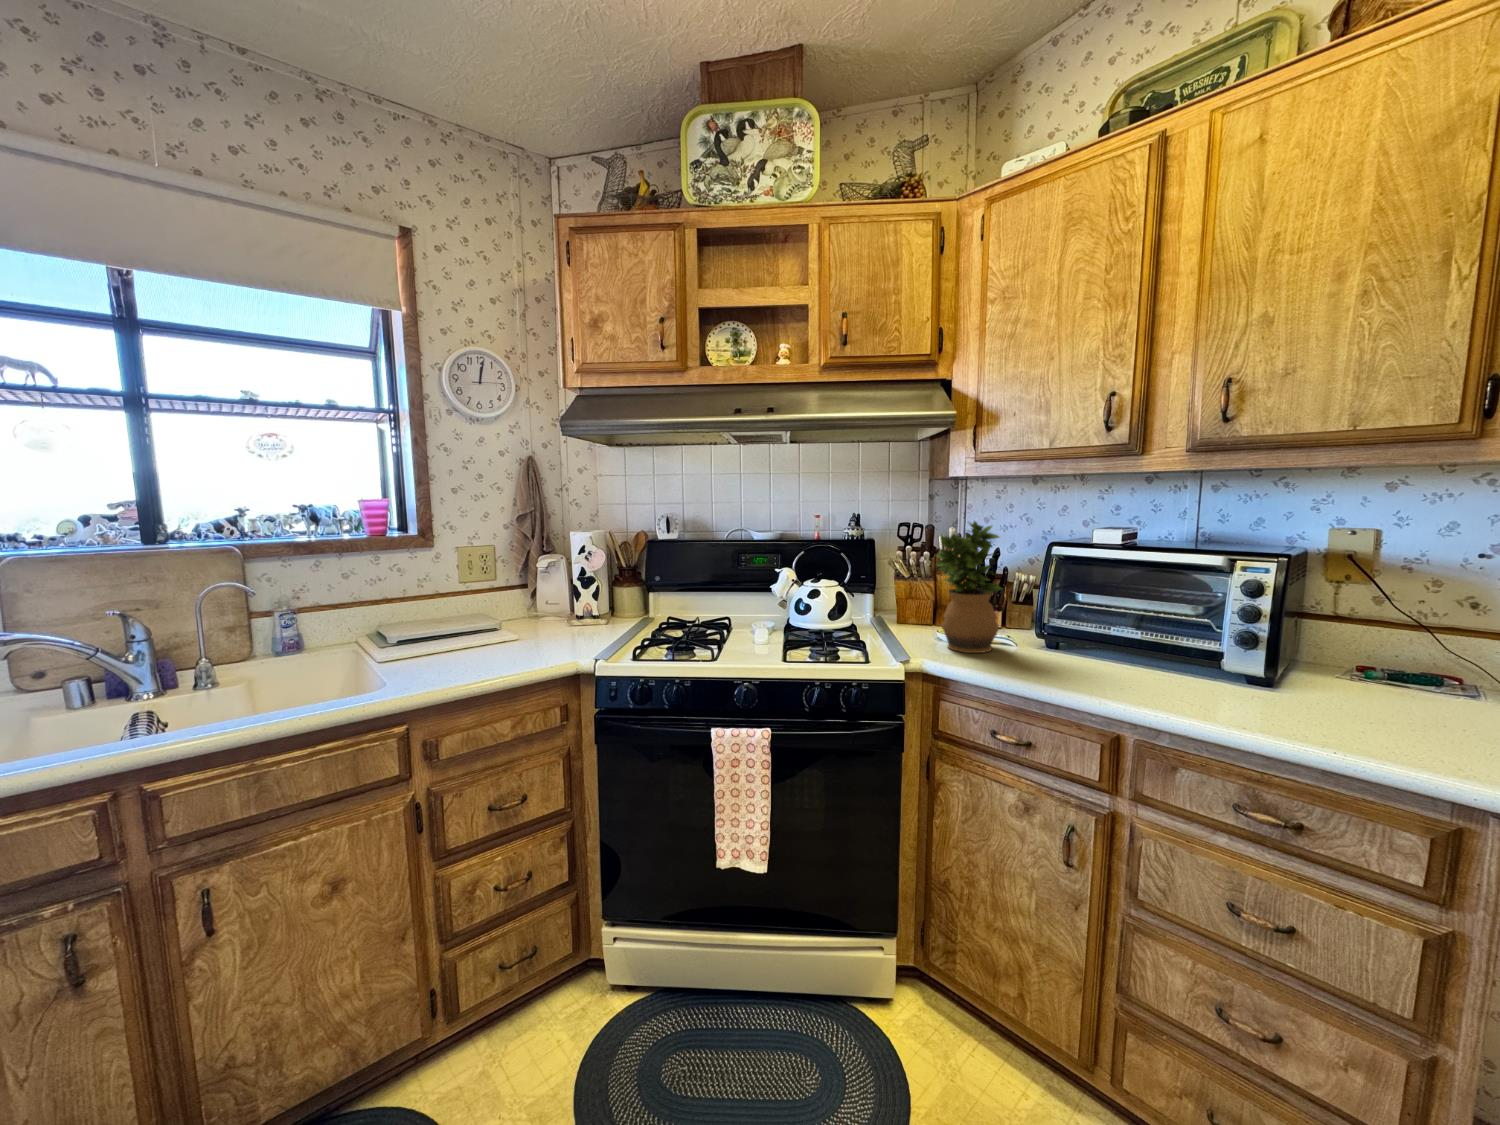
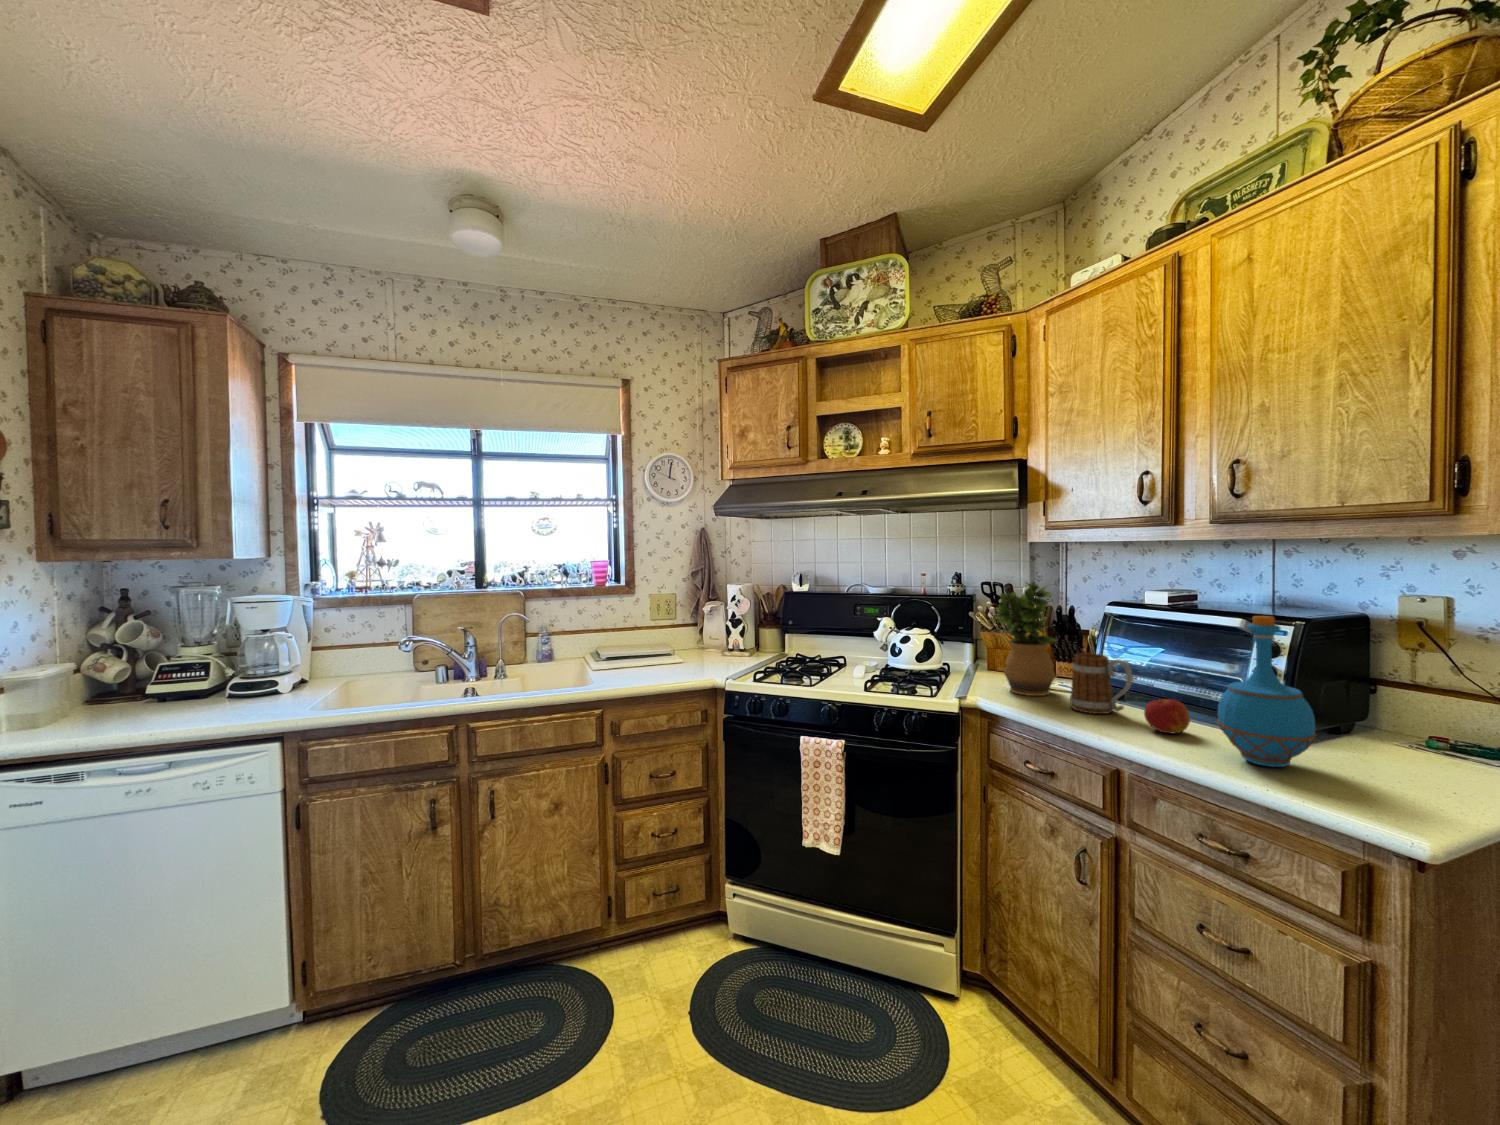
bottle: none [1235,550,1348,719] -> present [1217,616,1316,767]
mug: none [1030,601,1103,670] -> present [1070,653,1133,714]
apple: none [1129,648,1179,687] -> present [1144,699,1190,733]

